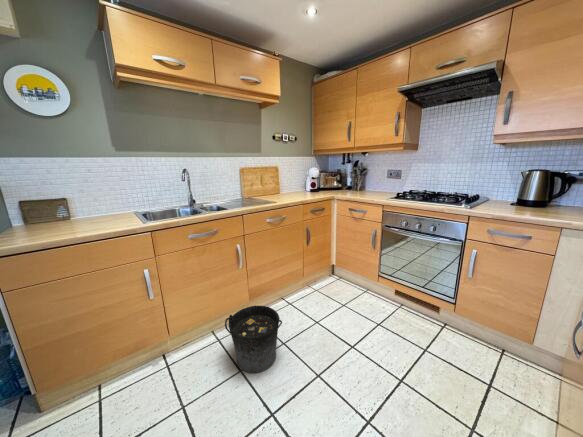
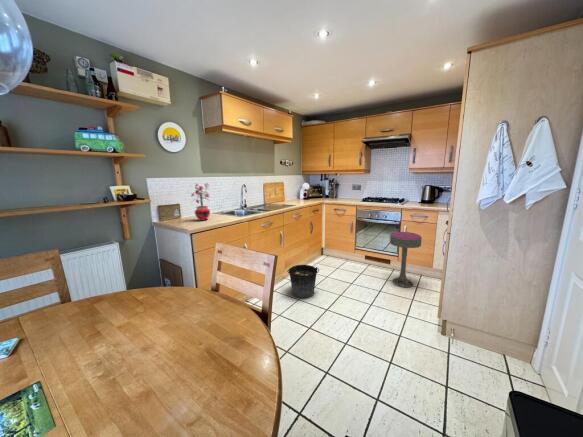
potted plant: none [43,163,89,228] -> present [192,184,210,221]
bar stool: none [434,264,512,384] -> present [390,232,422,287]

